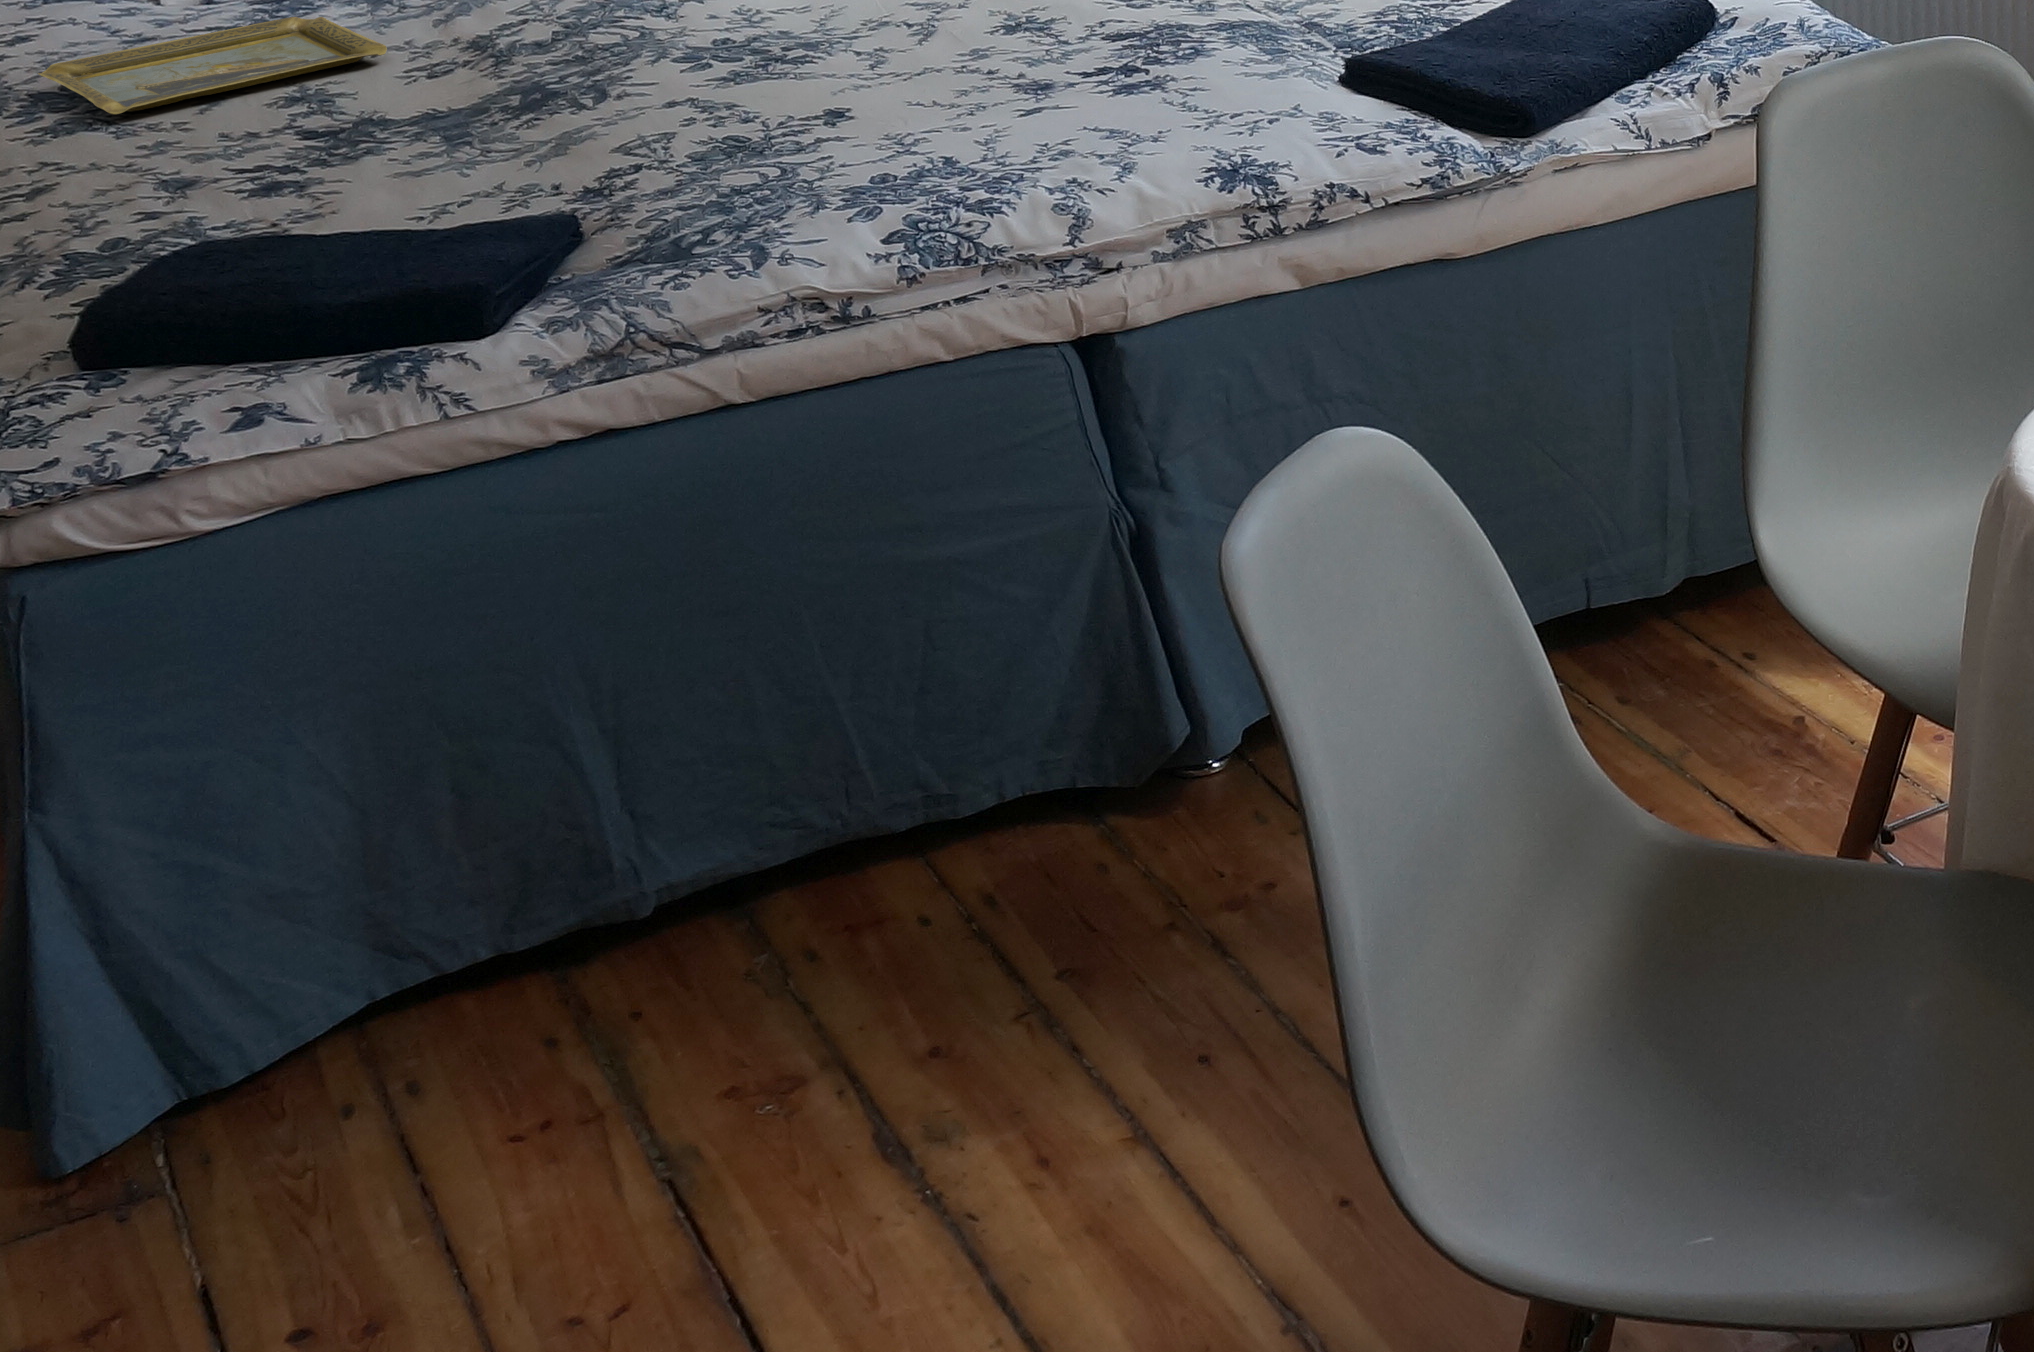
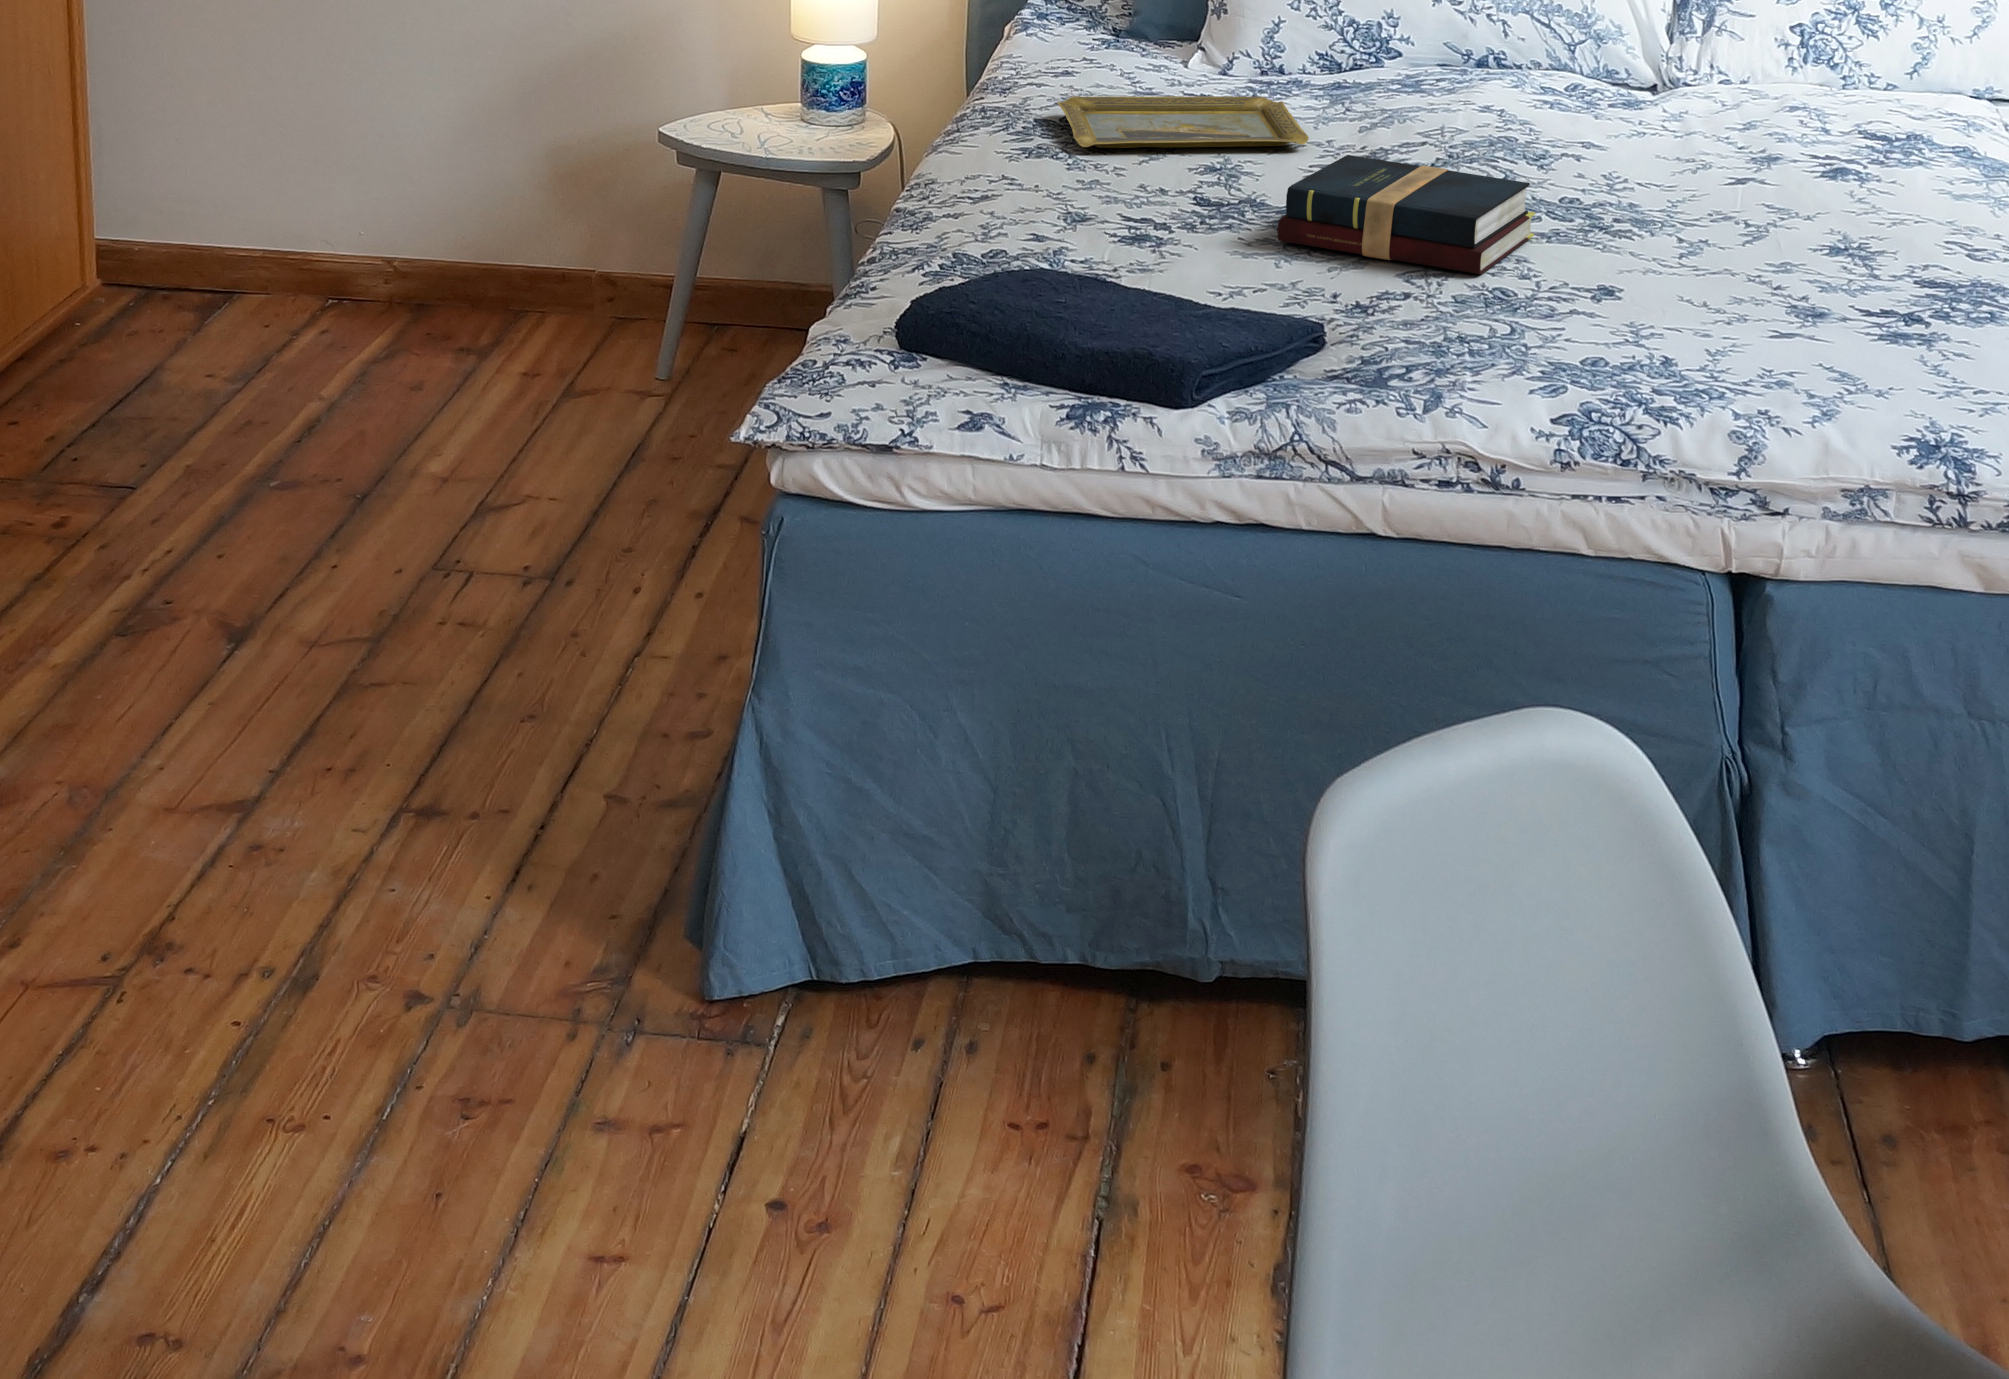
hardback book: none [449,33,716,153] -> present [1278,155,1535,274]

